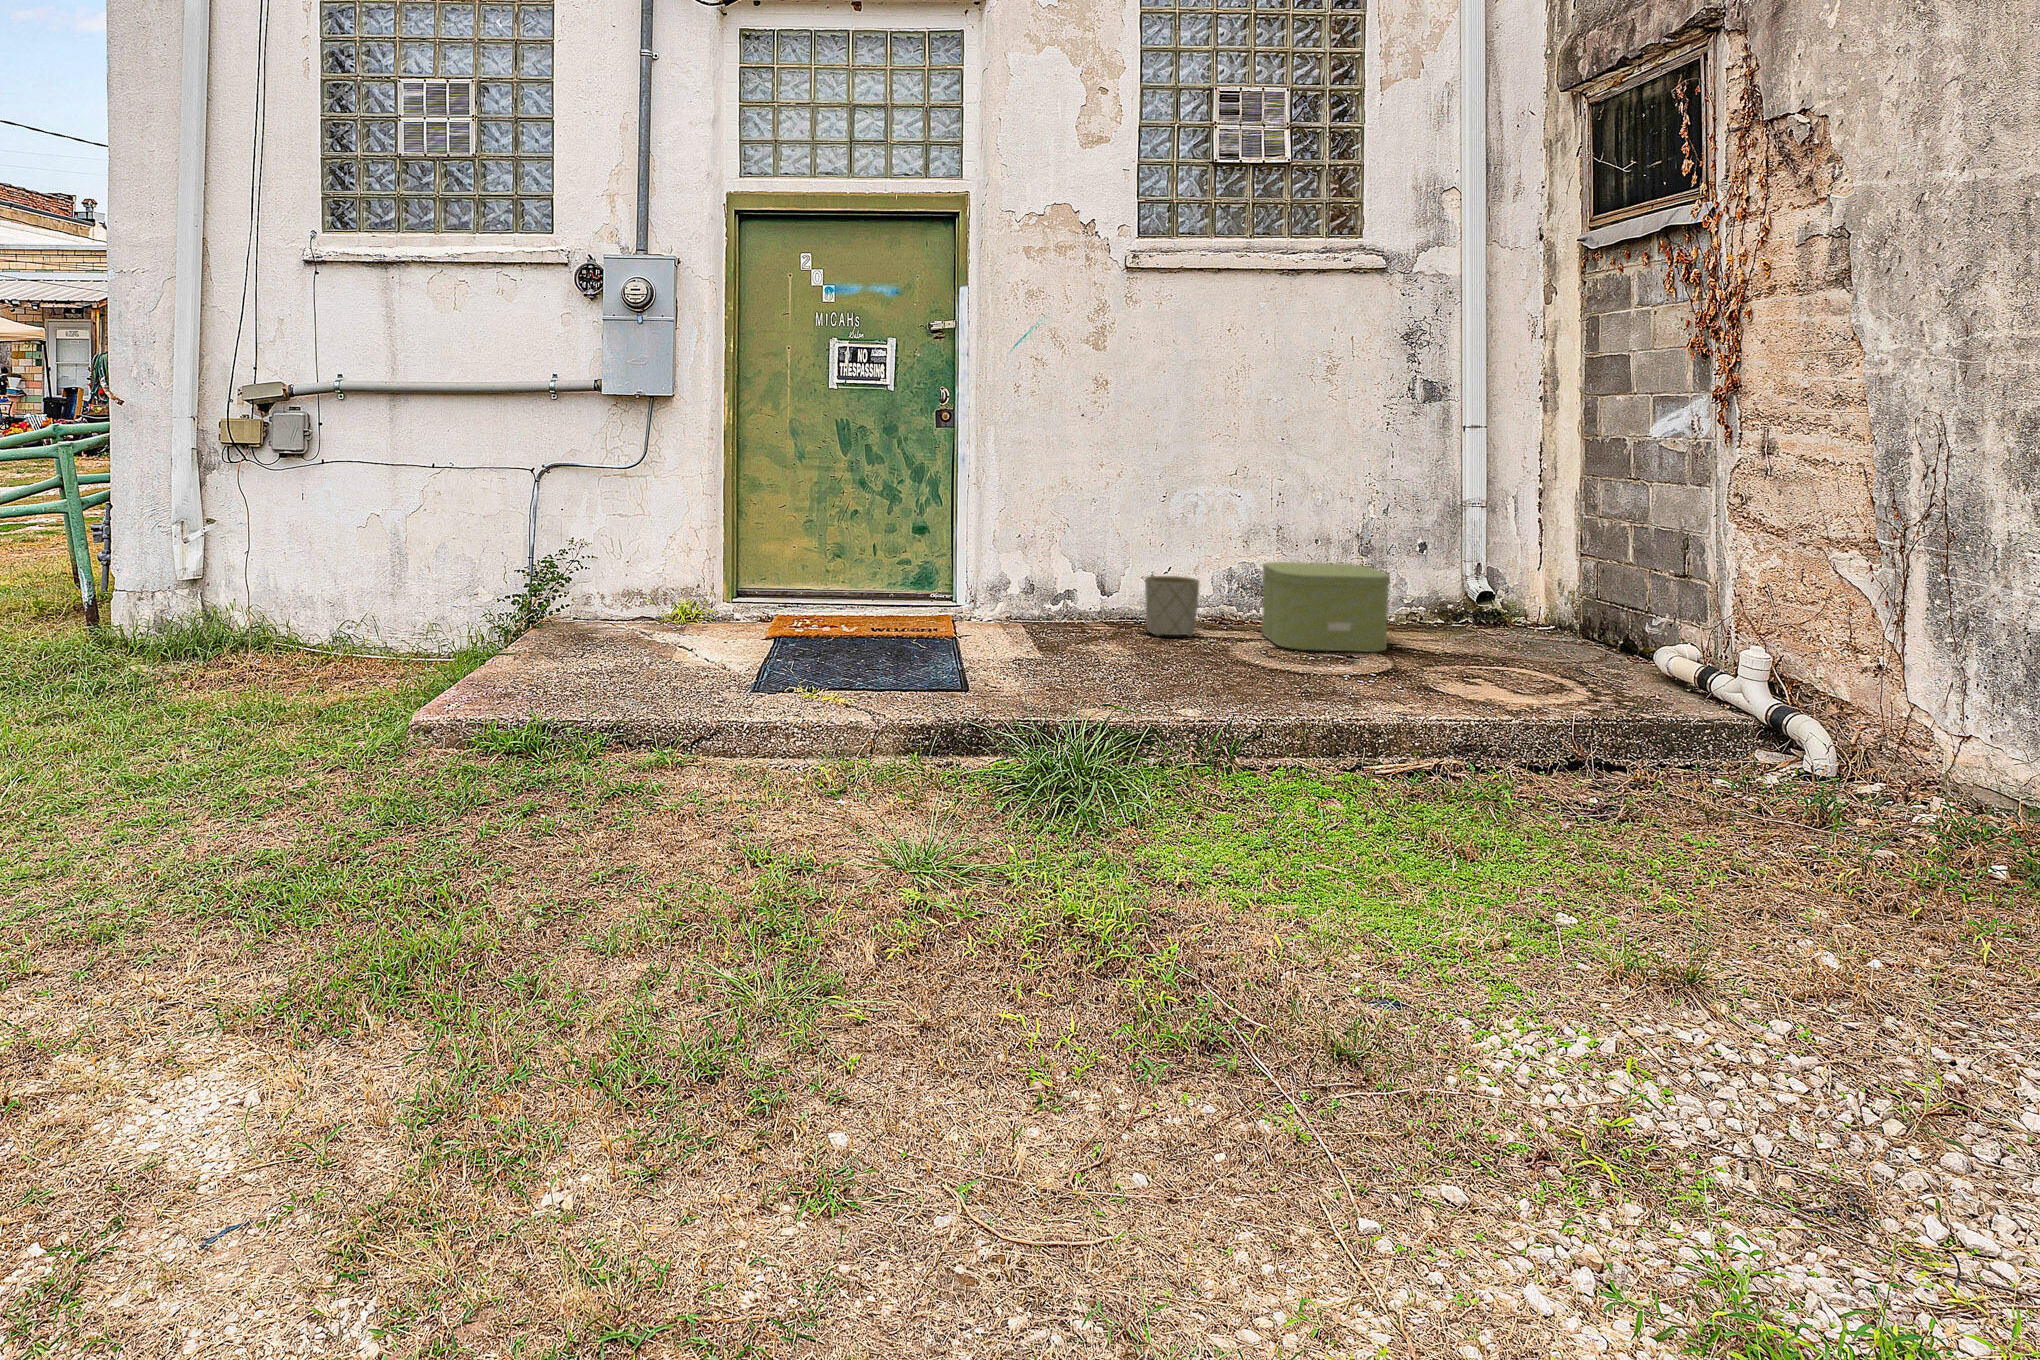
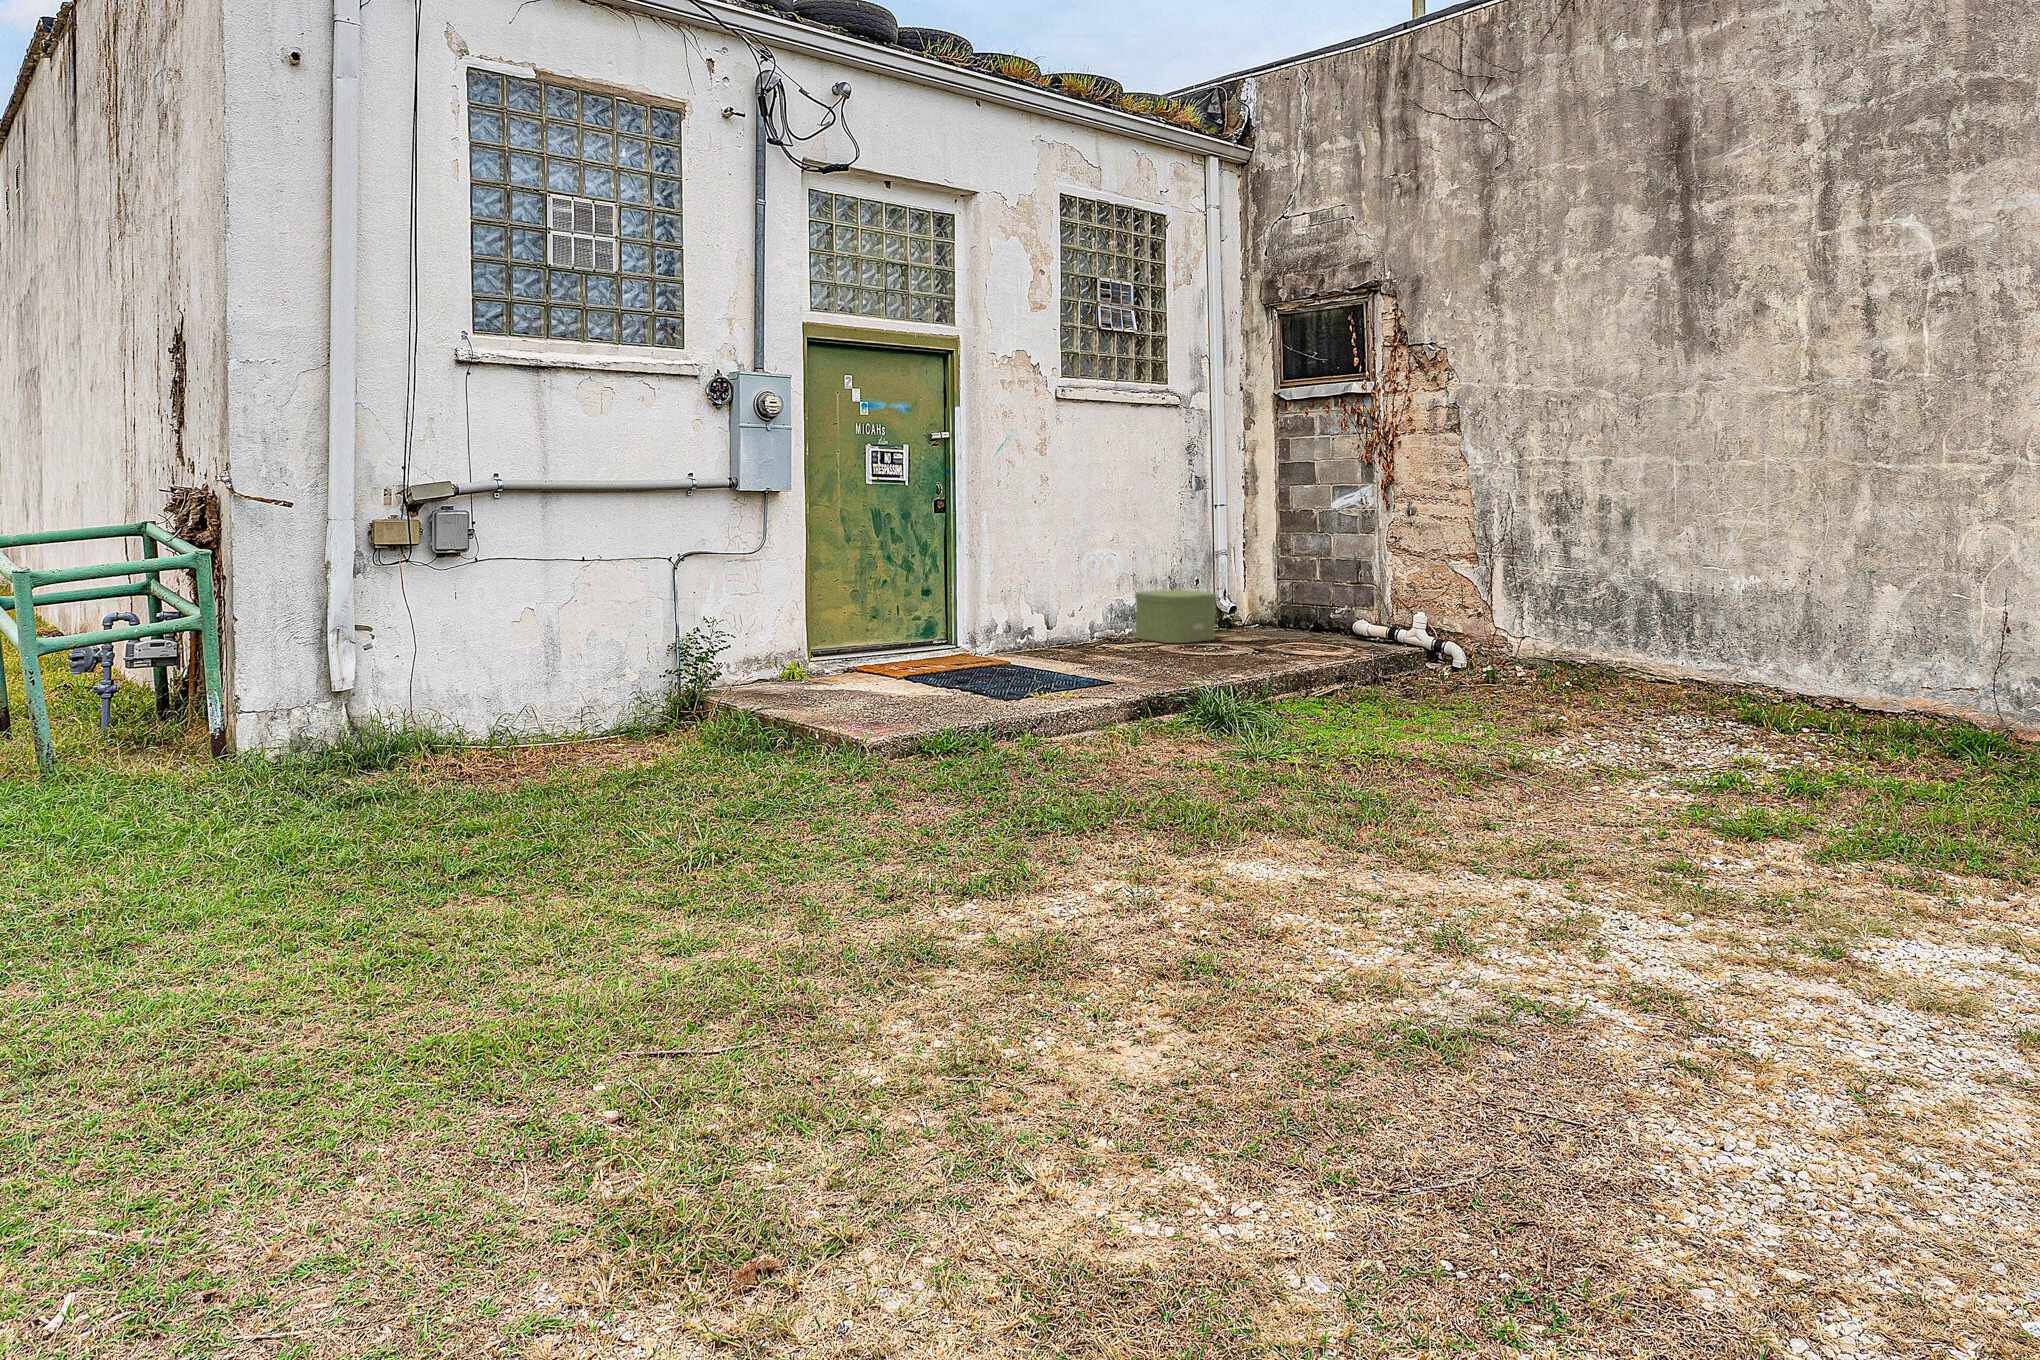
planter: present [1145,576,1199,637] -> none [1076,606,1111,646]

